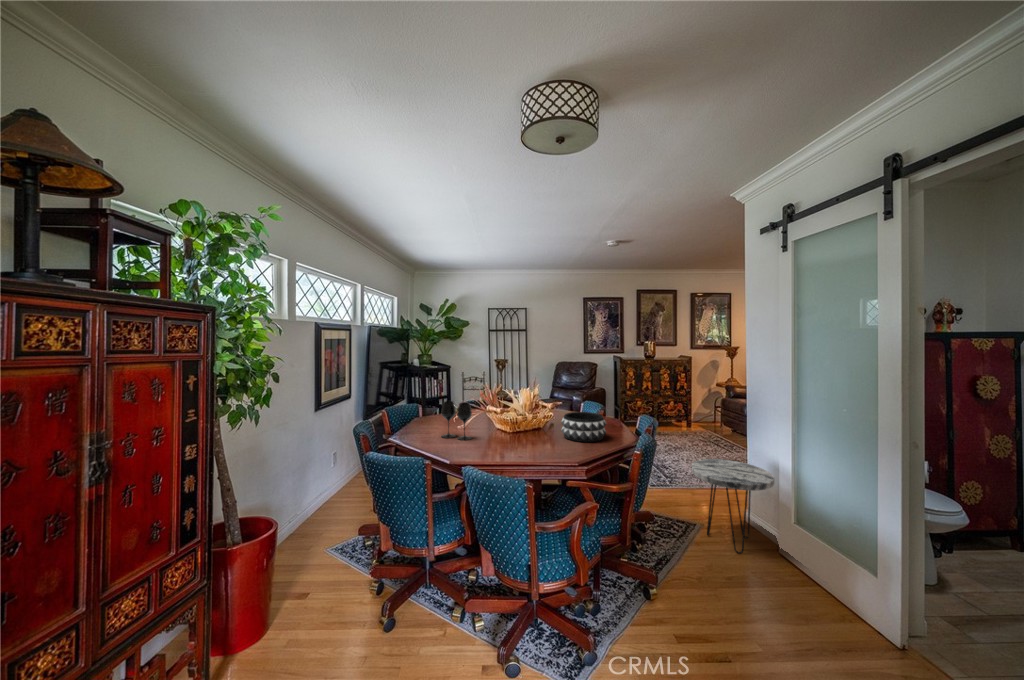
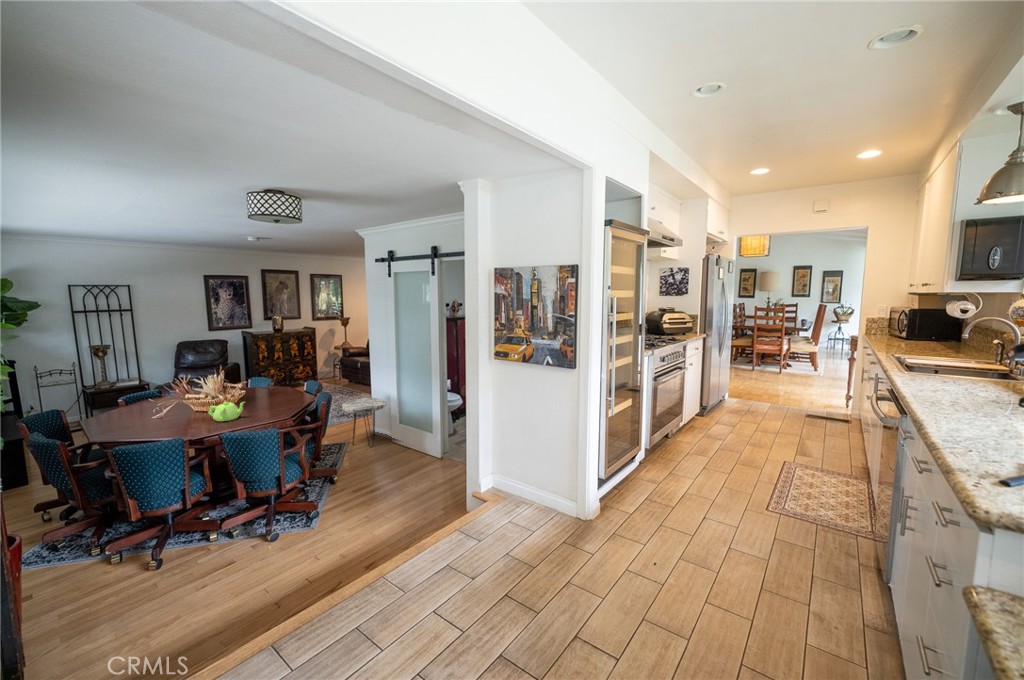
wine glass: present [441,401,472,440] -> none [143,395,183,429]
decorative bowl: present [561,412,606,442] -> none [259,384,295,405]
teapot: none [491,423,526,449] -> present [208,402,244,421]

